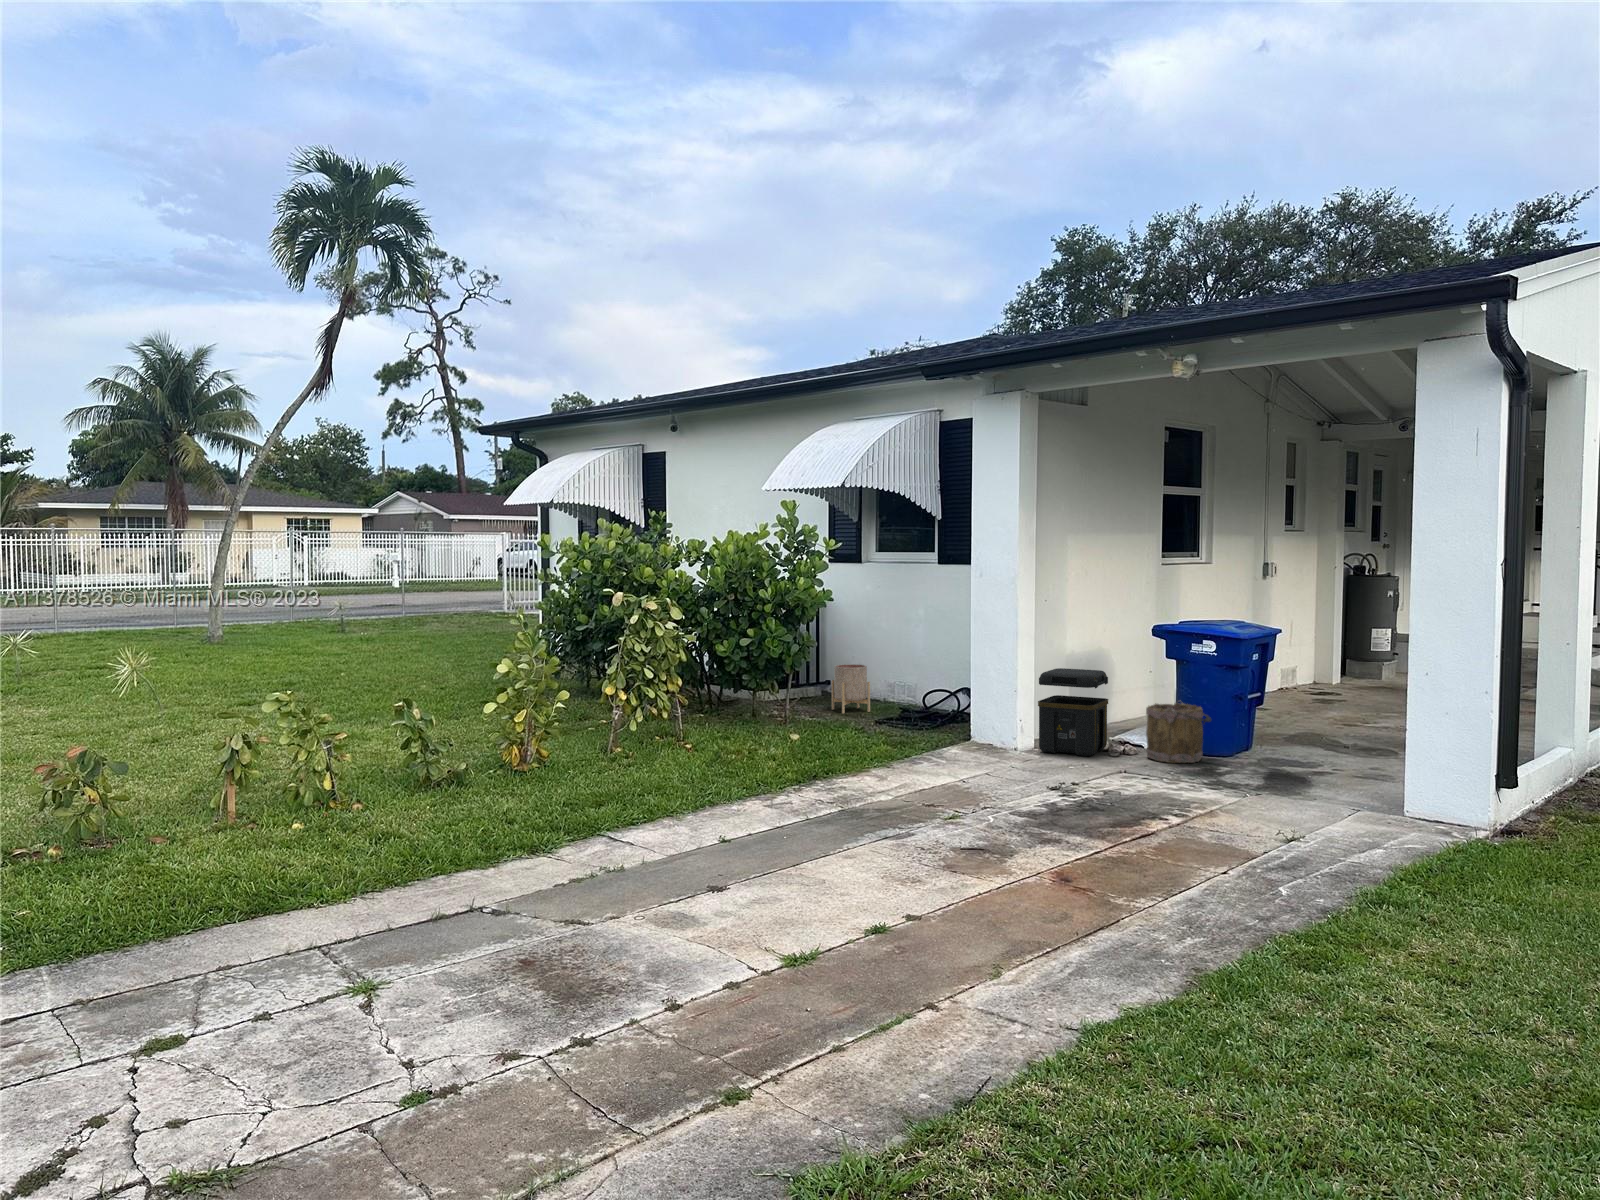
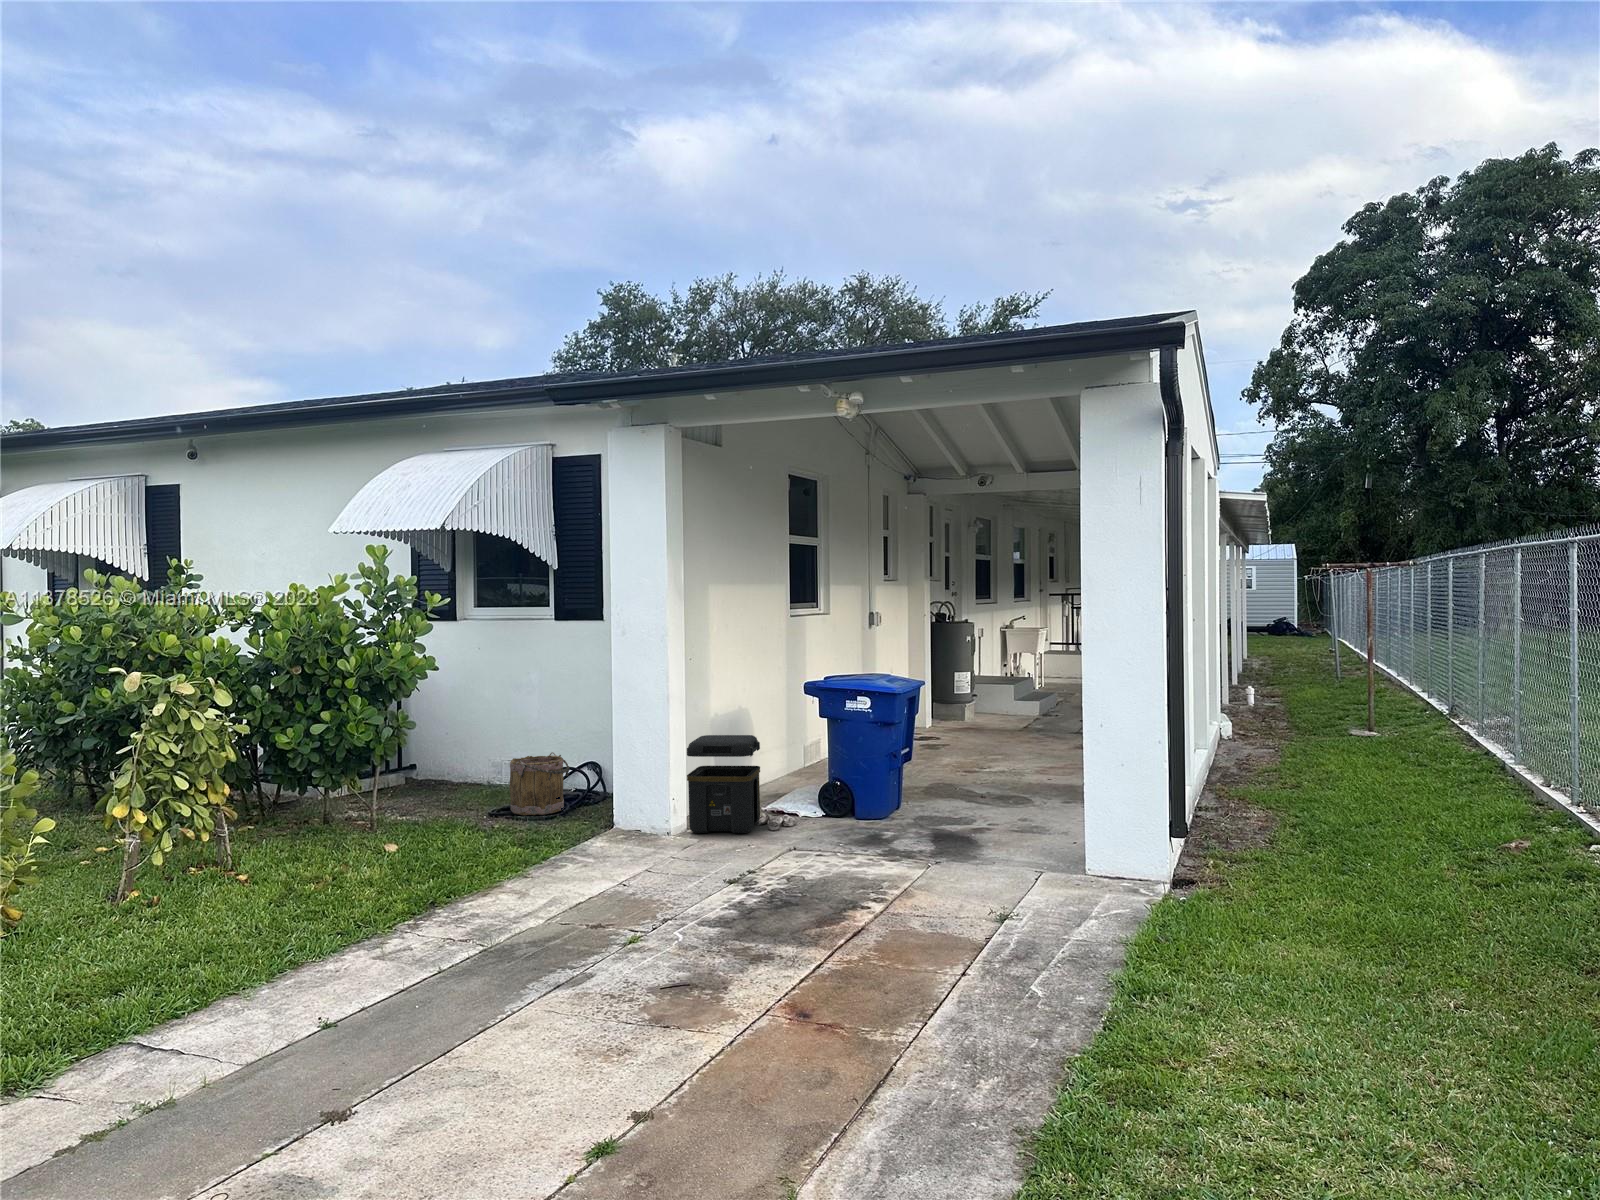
planter: present [832,664,870,714] -> none [420,742,470,803]
bucket: present [1146,701,1211,763] -> present [510,752,570,815]

